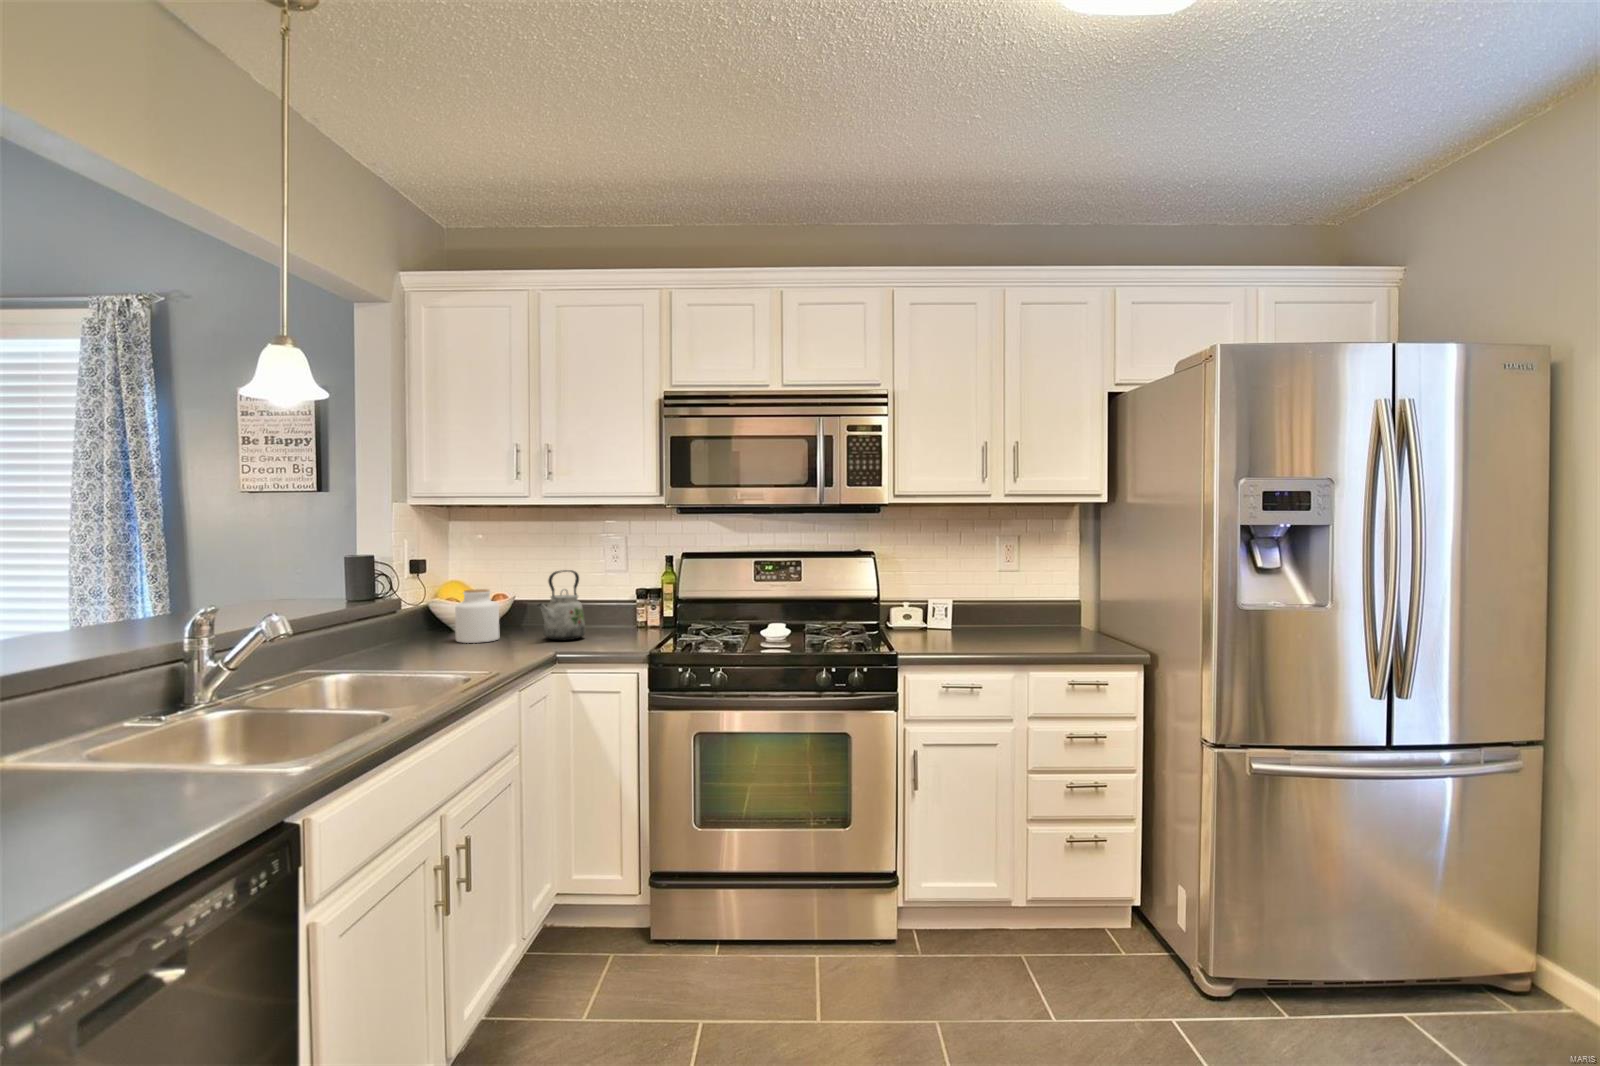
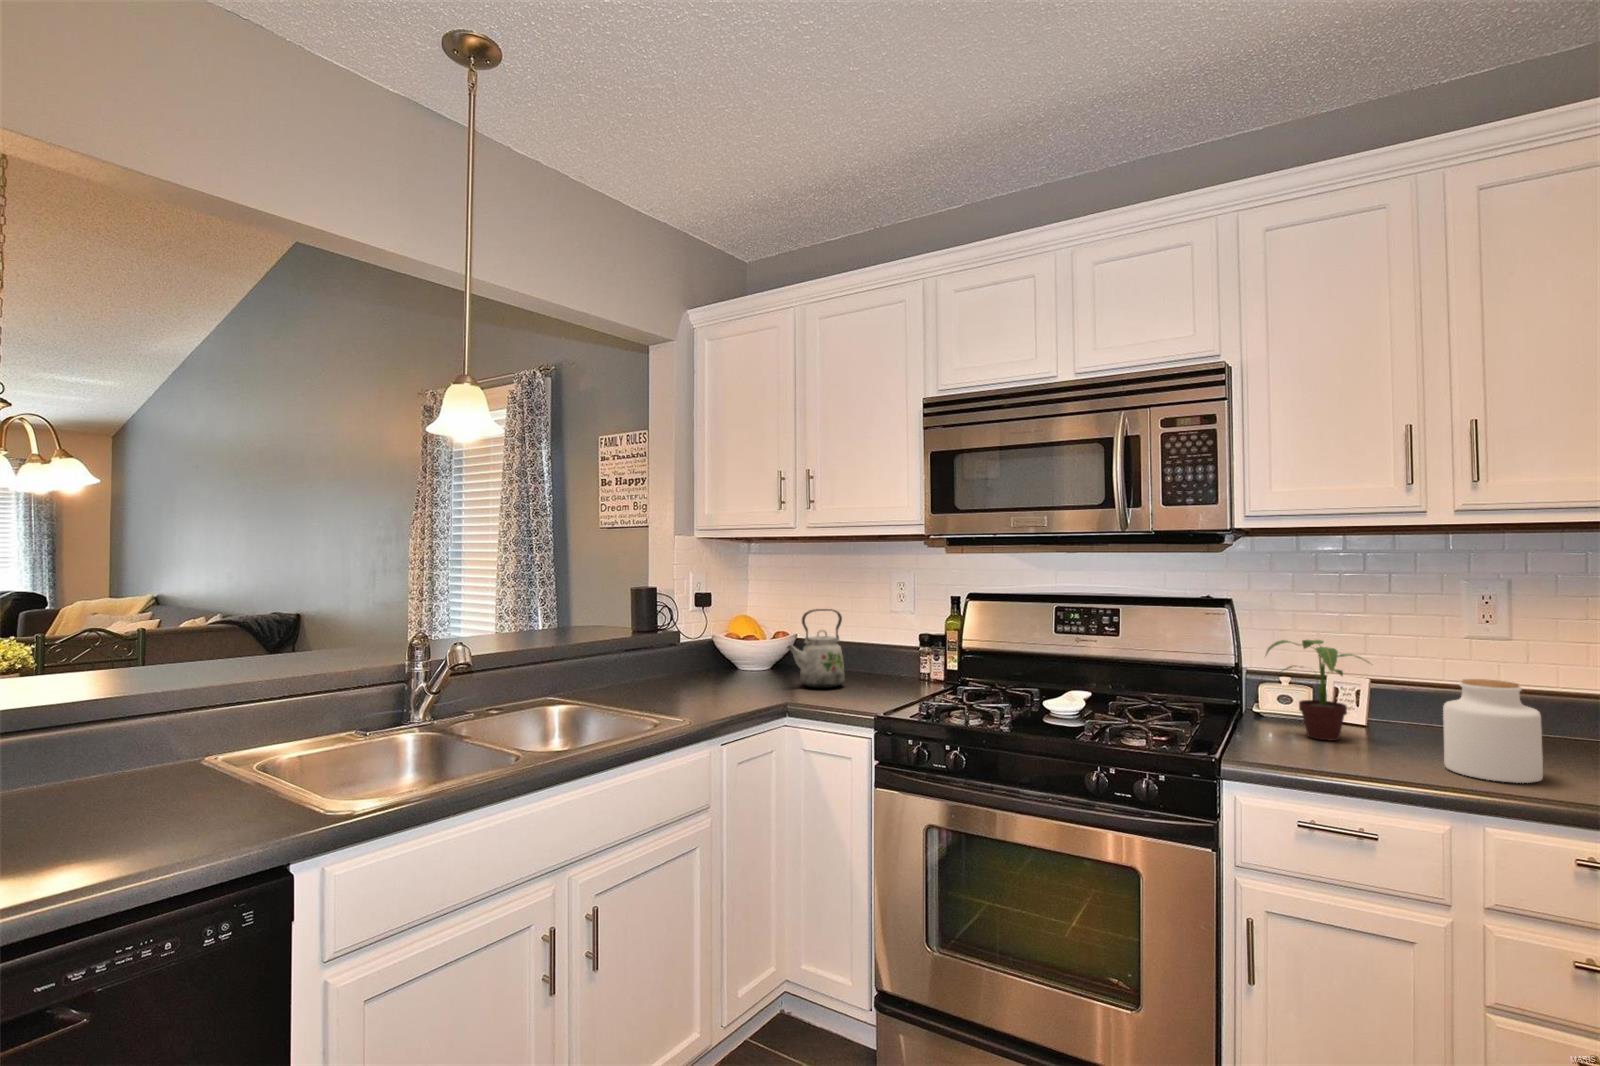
potted plant: none [906,576,962,638] -> present [1266,640,1369,740]
jar: present [455,589,499,643] -> present [1443,679,1543,783]

